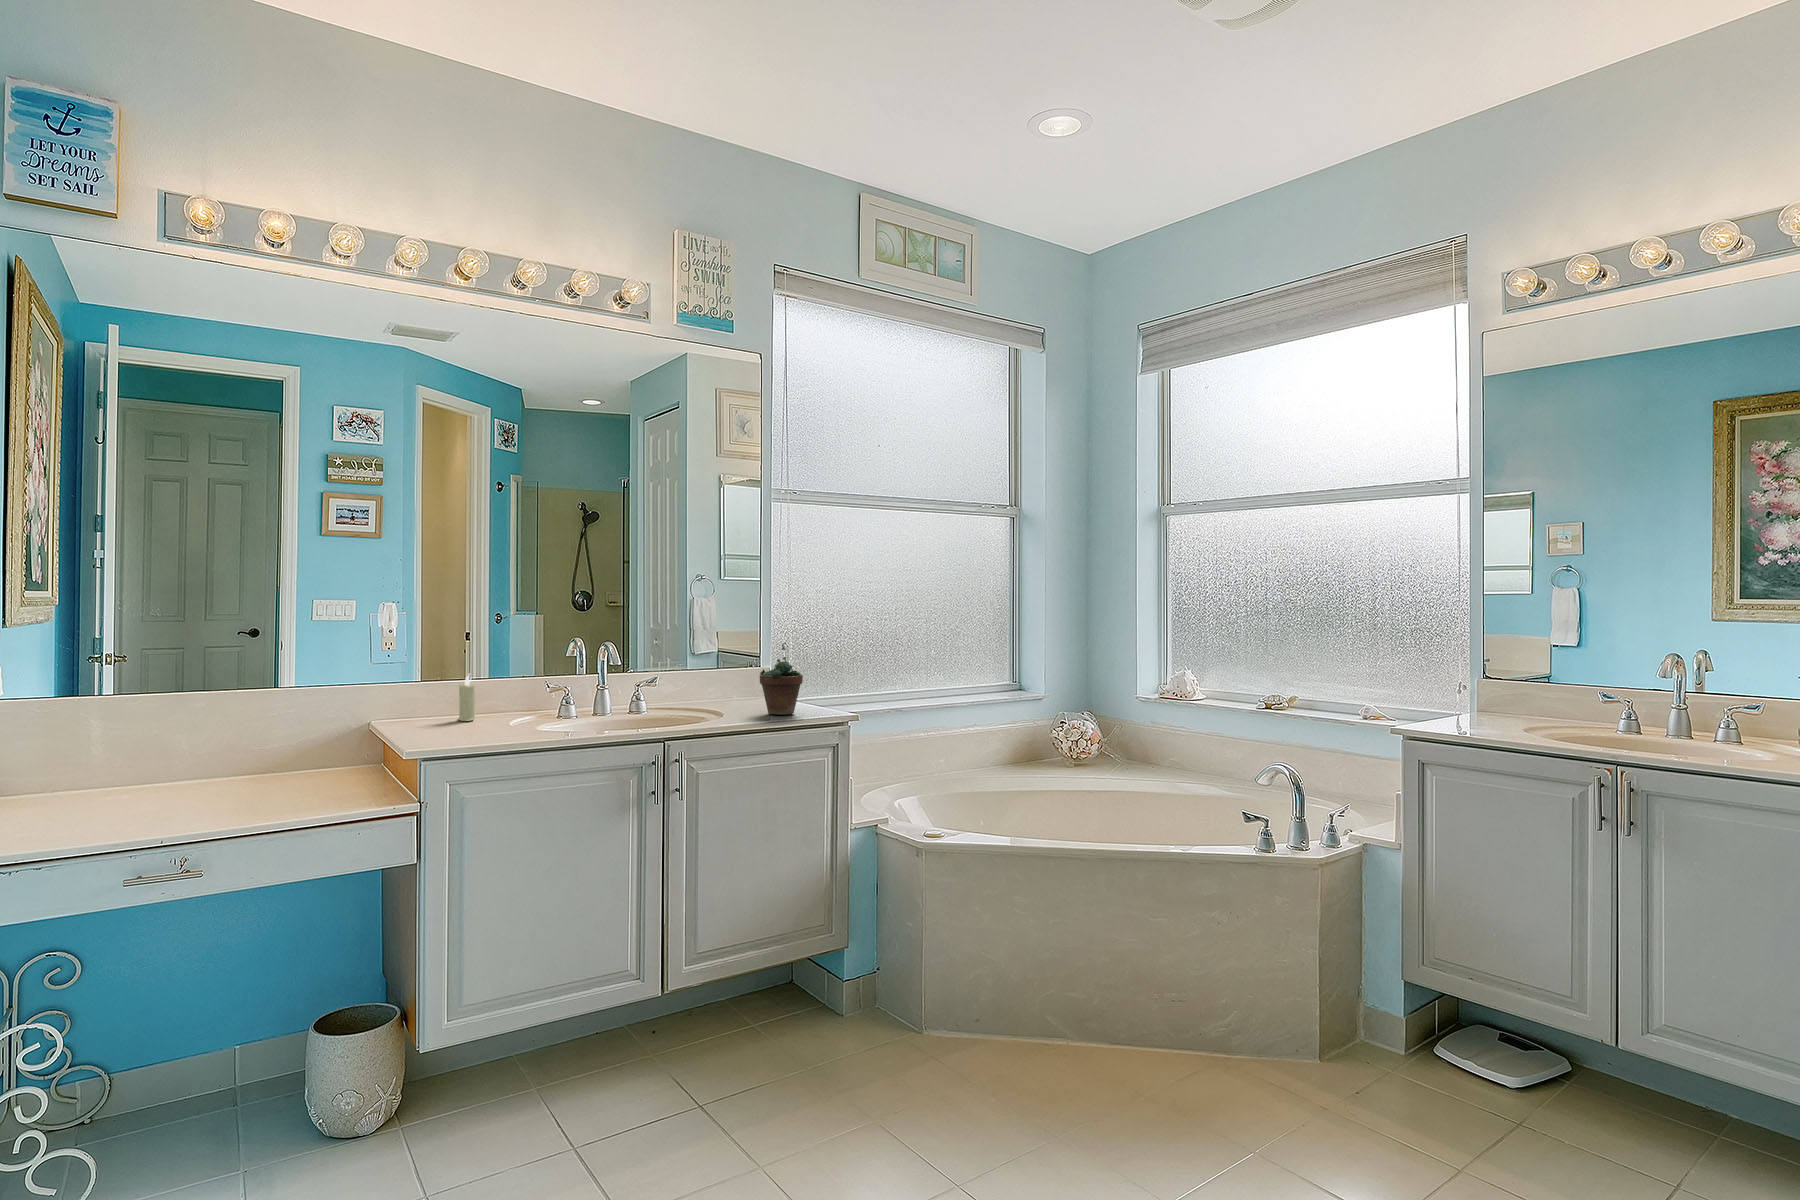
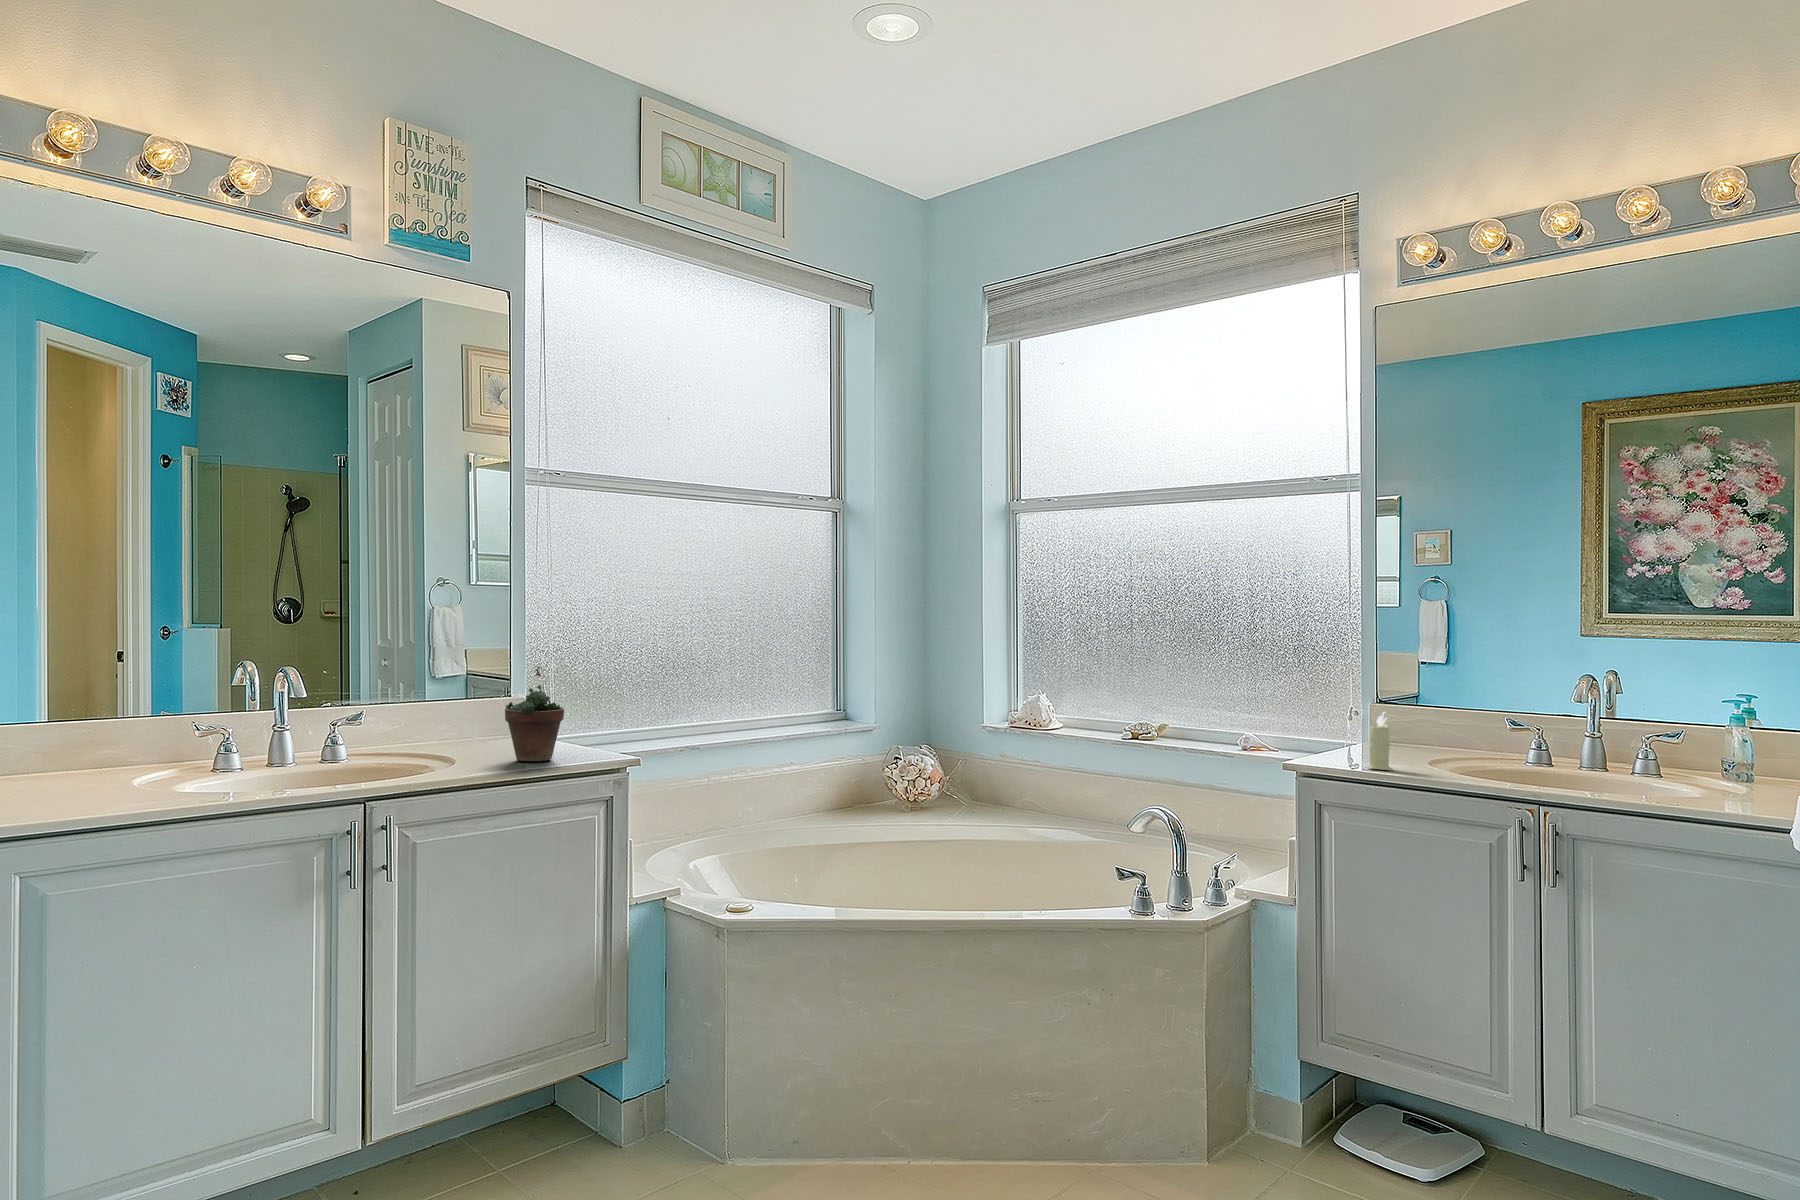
candle: present [457,674,475,721] -> present [1365,712,1393,770]

